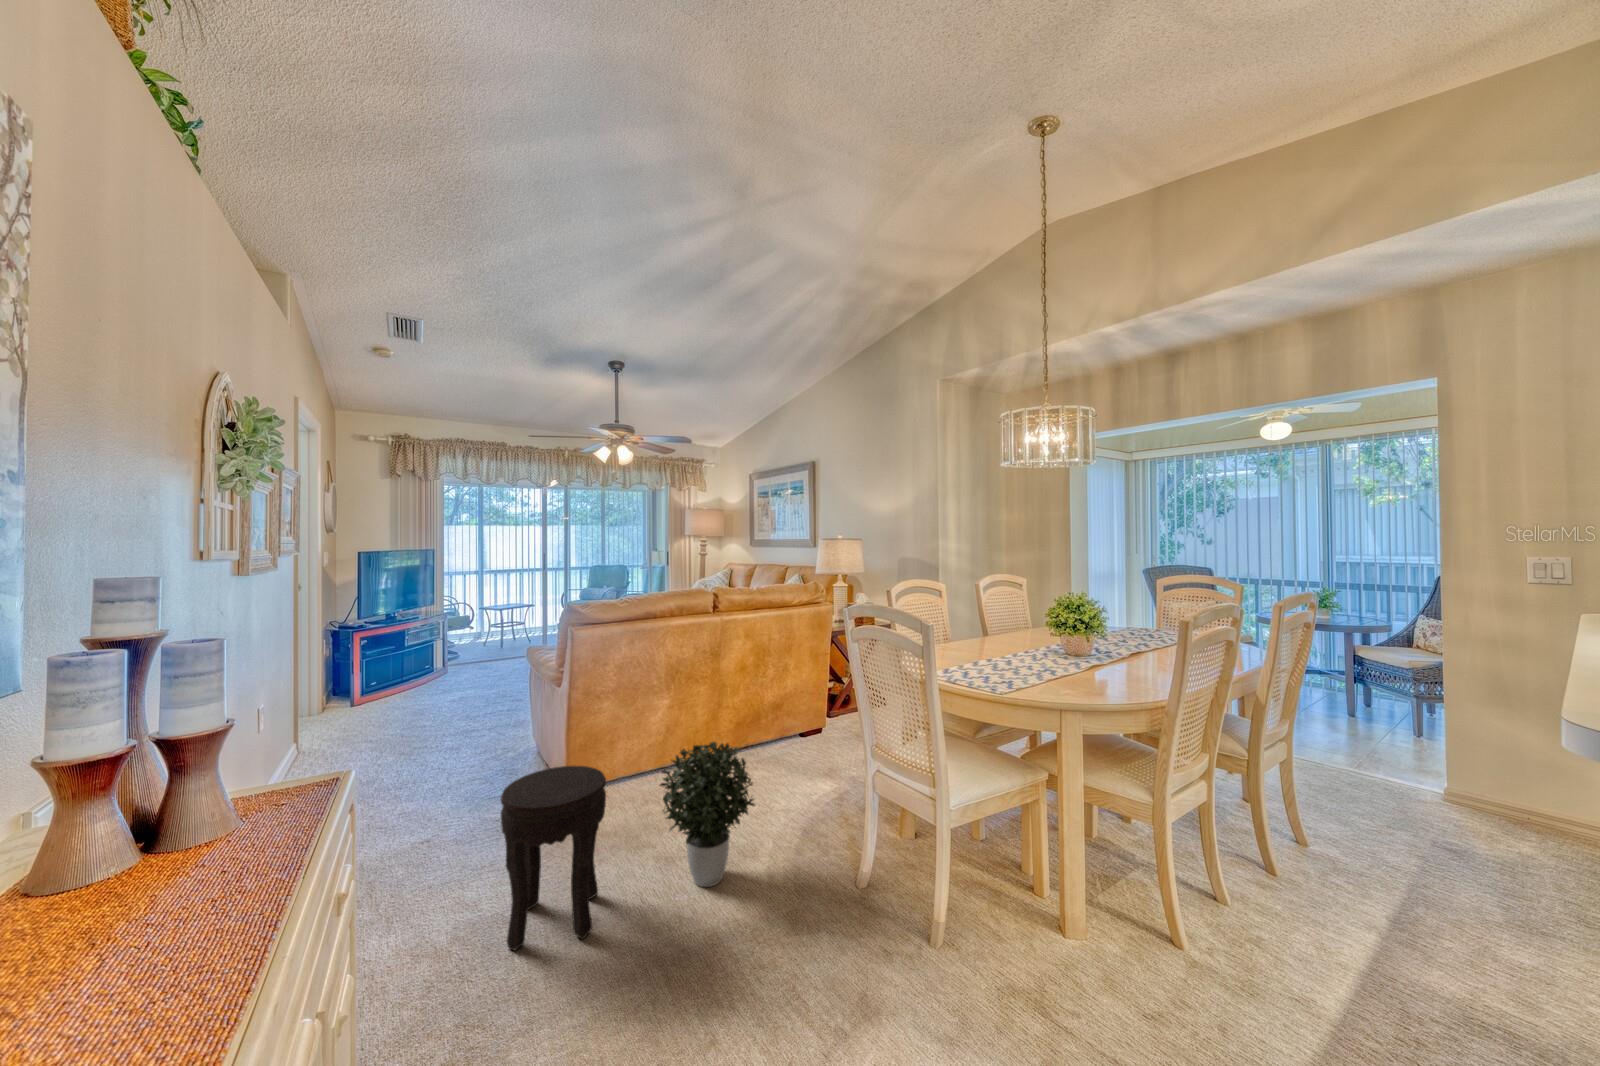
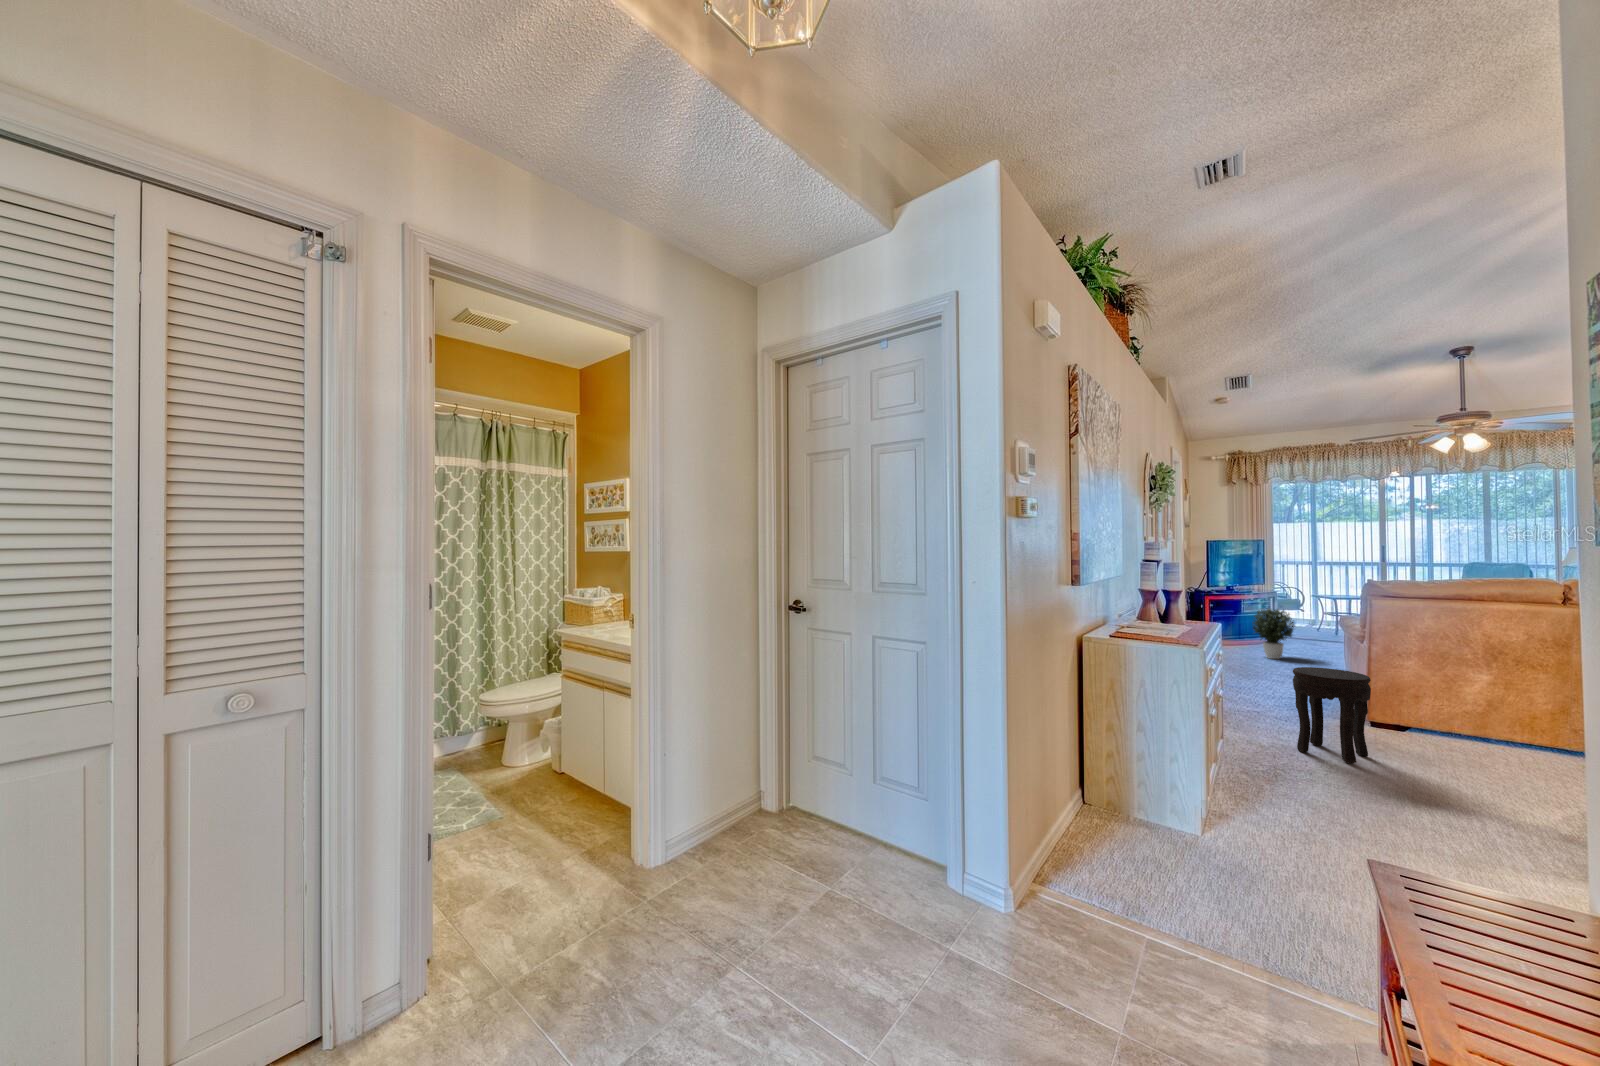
potted plant: present [660,742,755,887] -> present [1253,609,1295,659]

